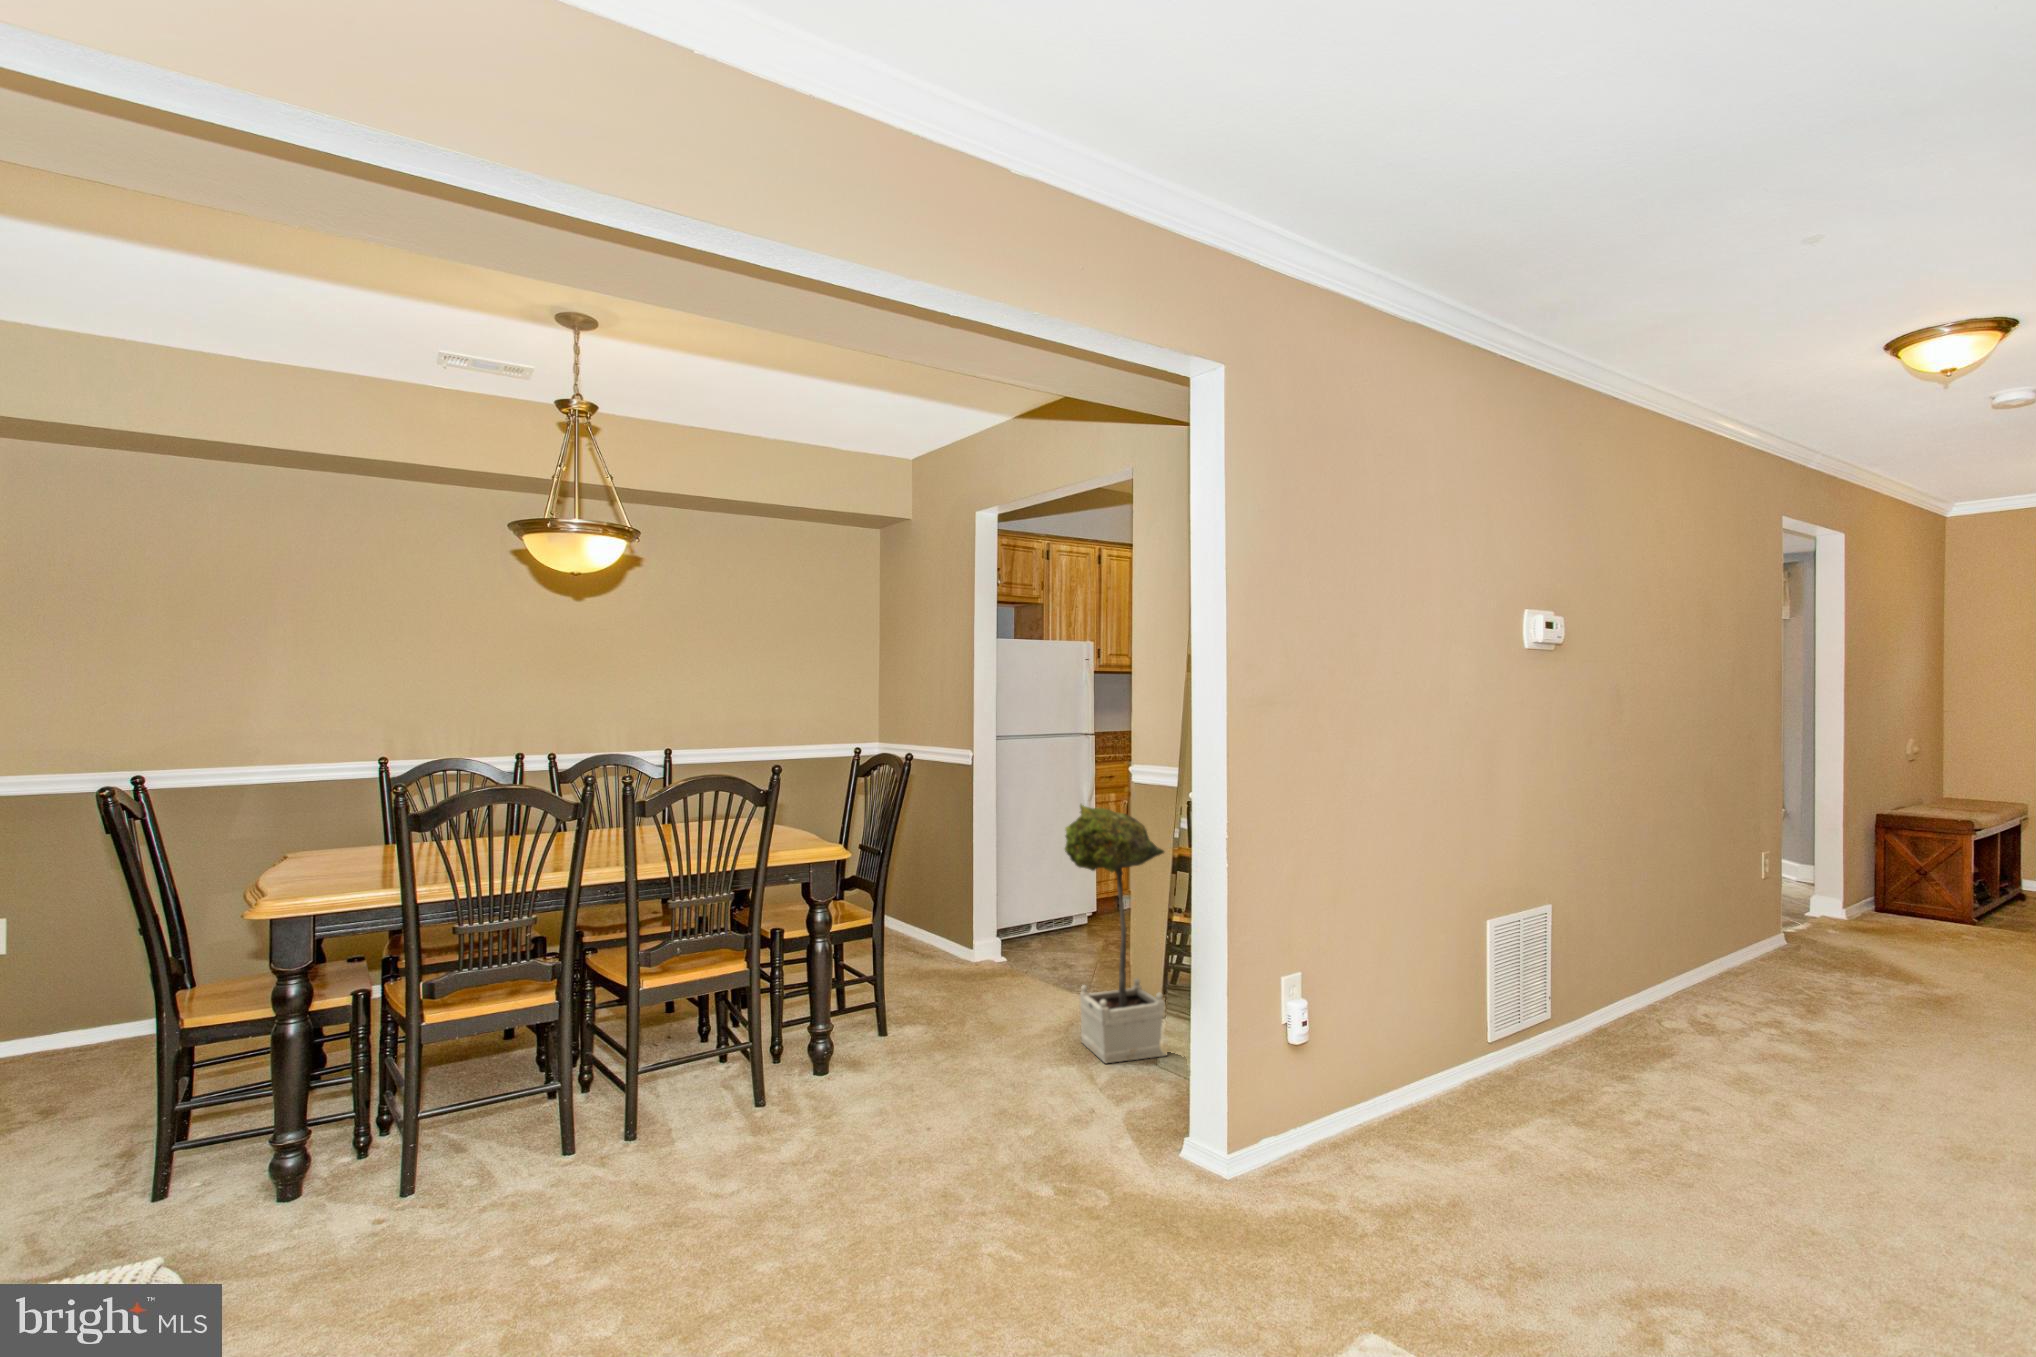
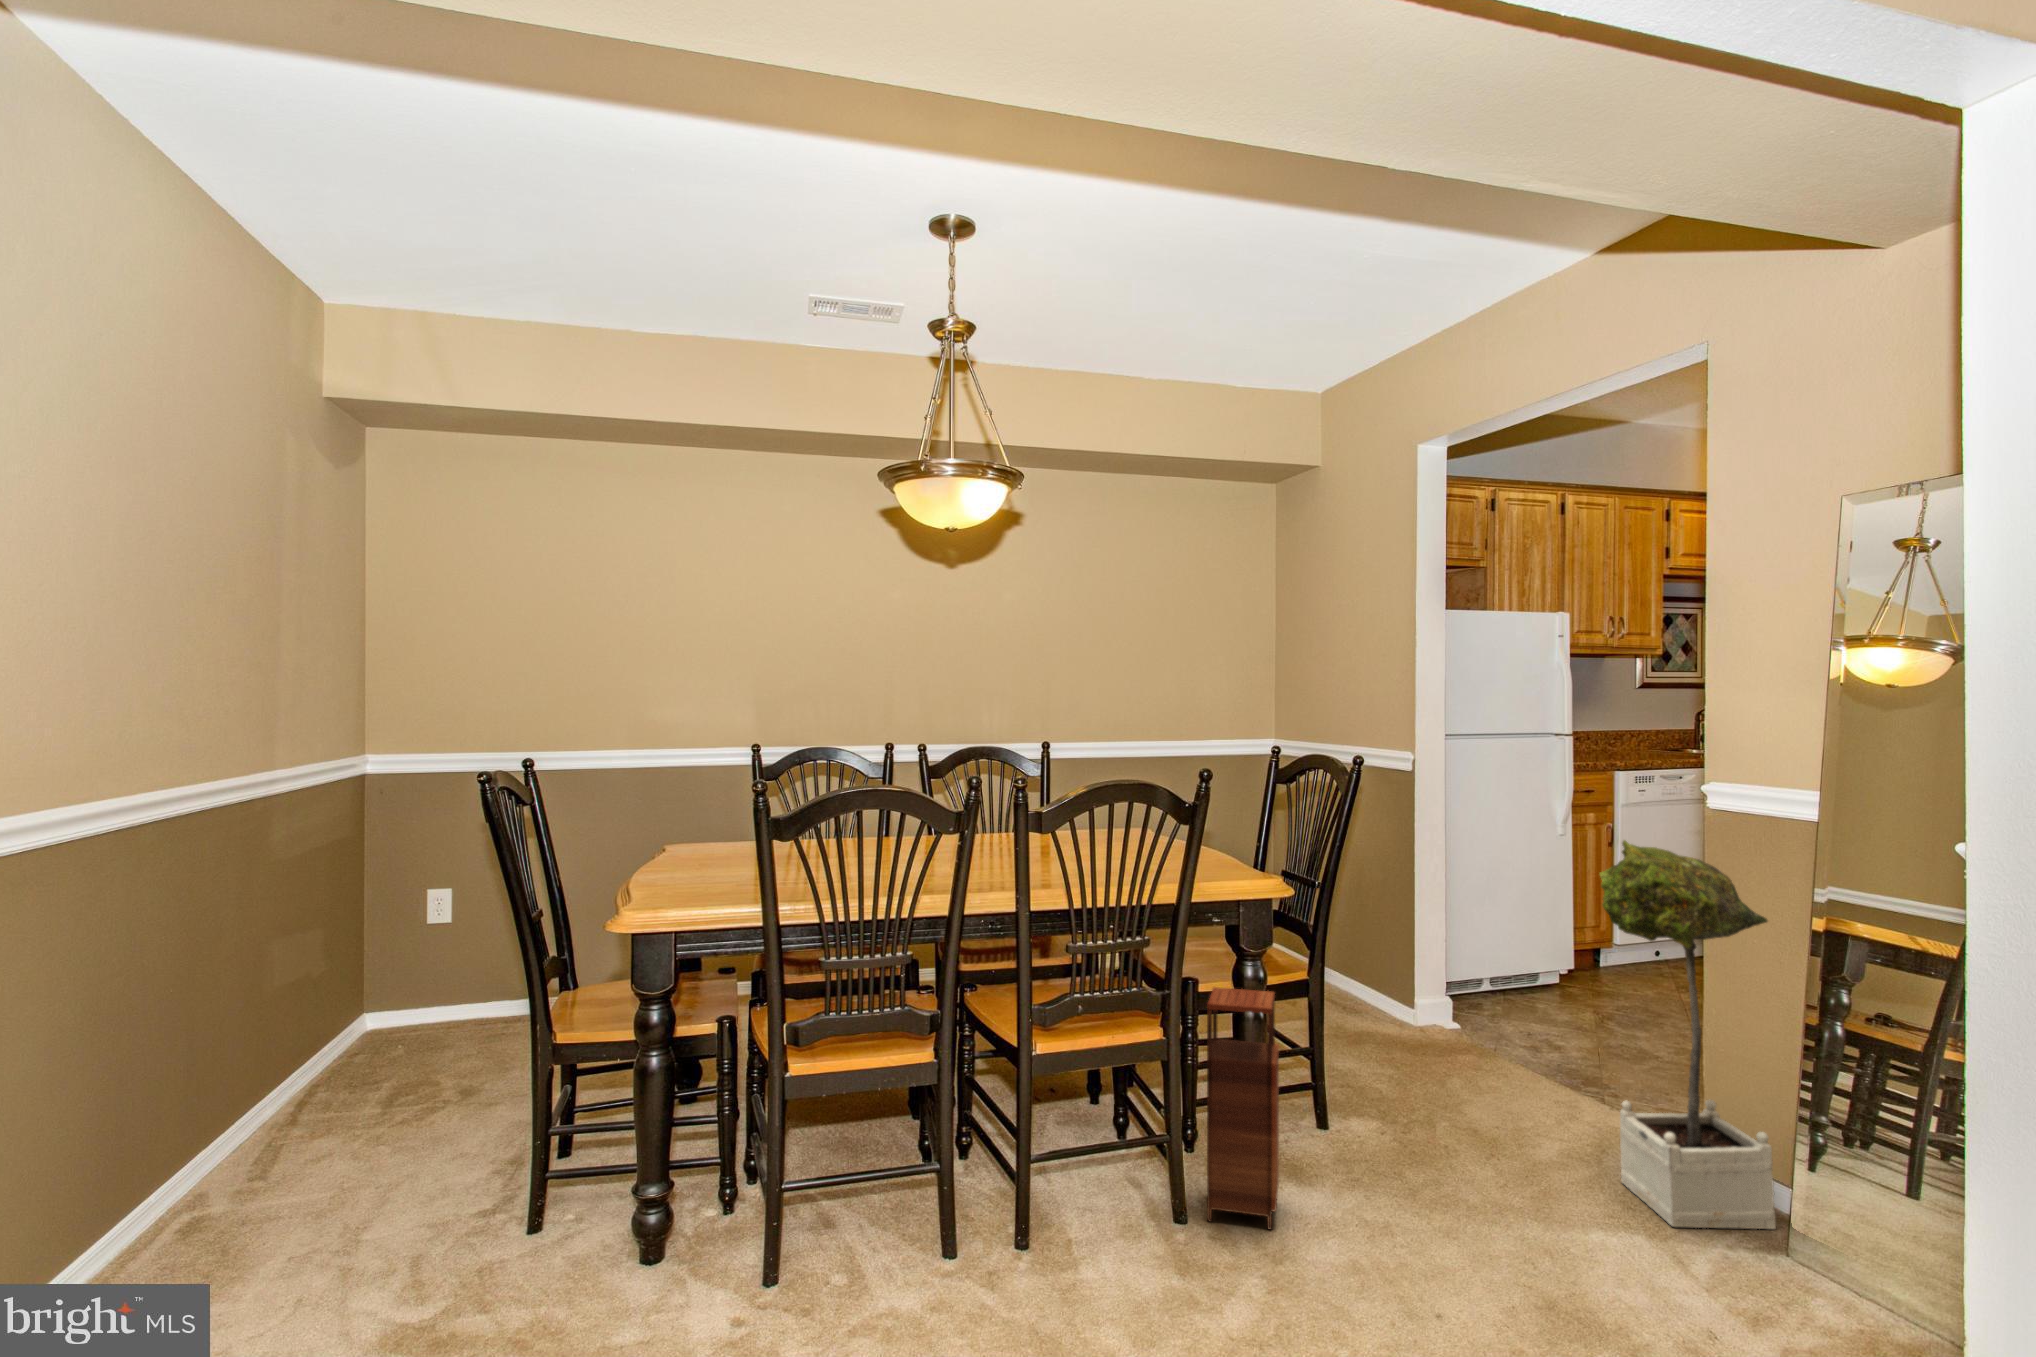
storage cabinet: none [781,929,840,1106] -> present [1207,987,1279,1229]

